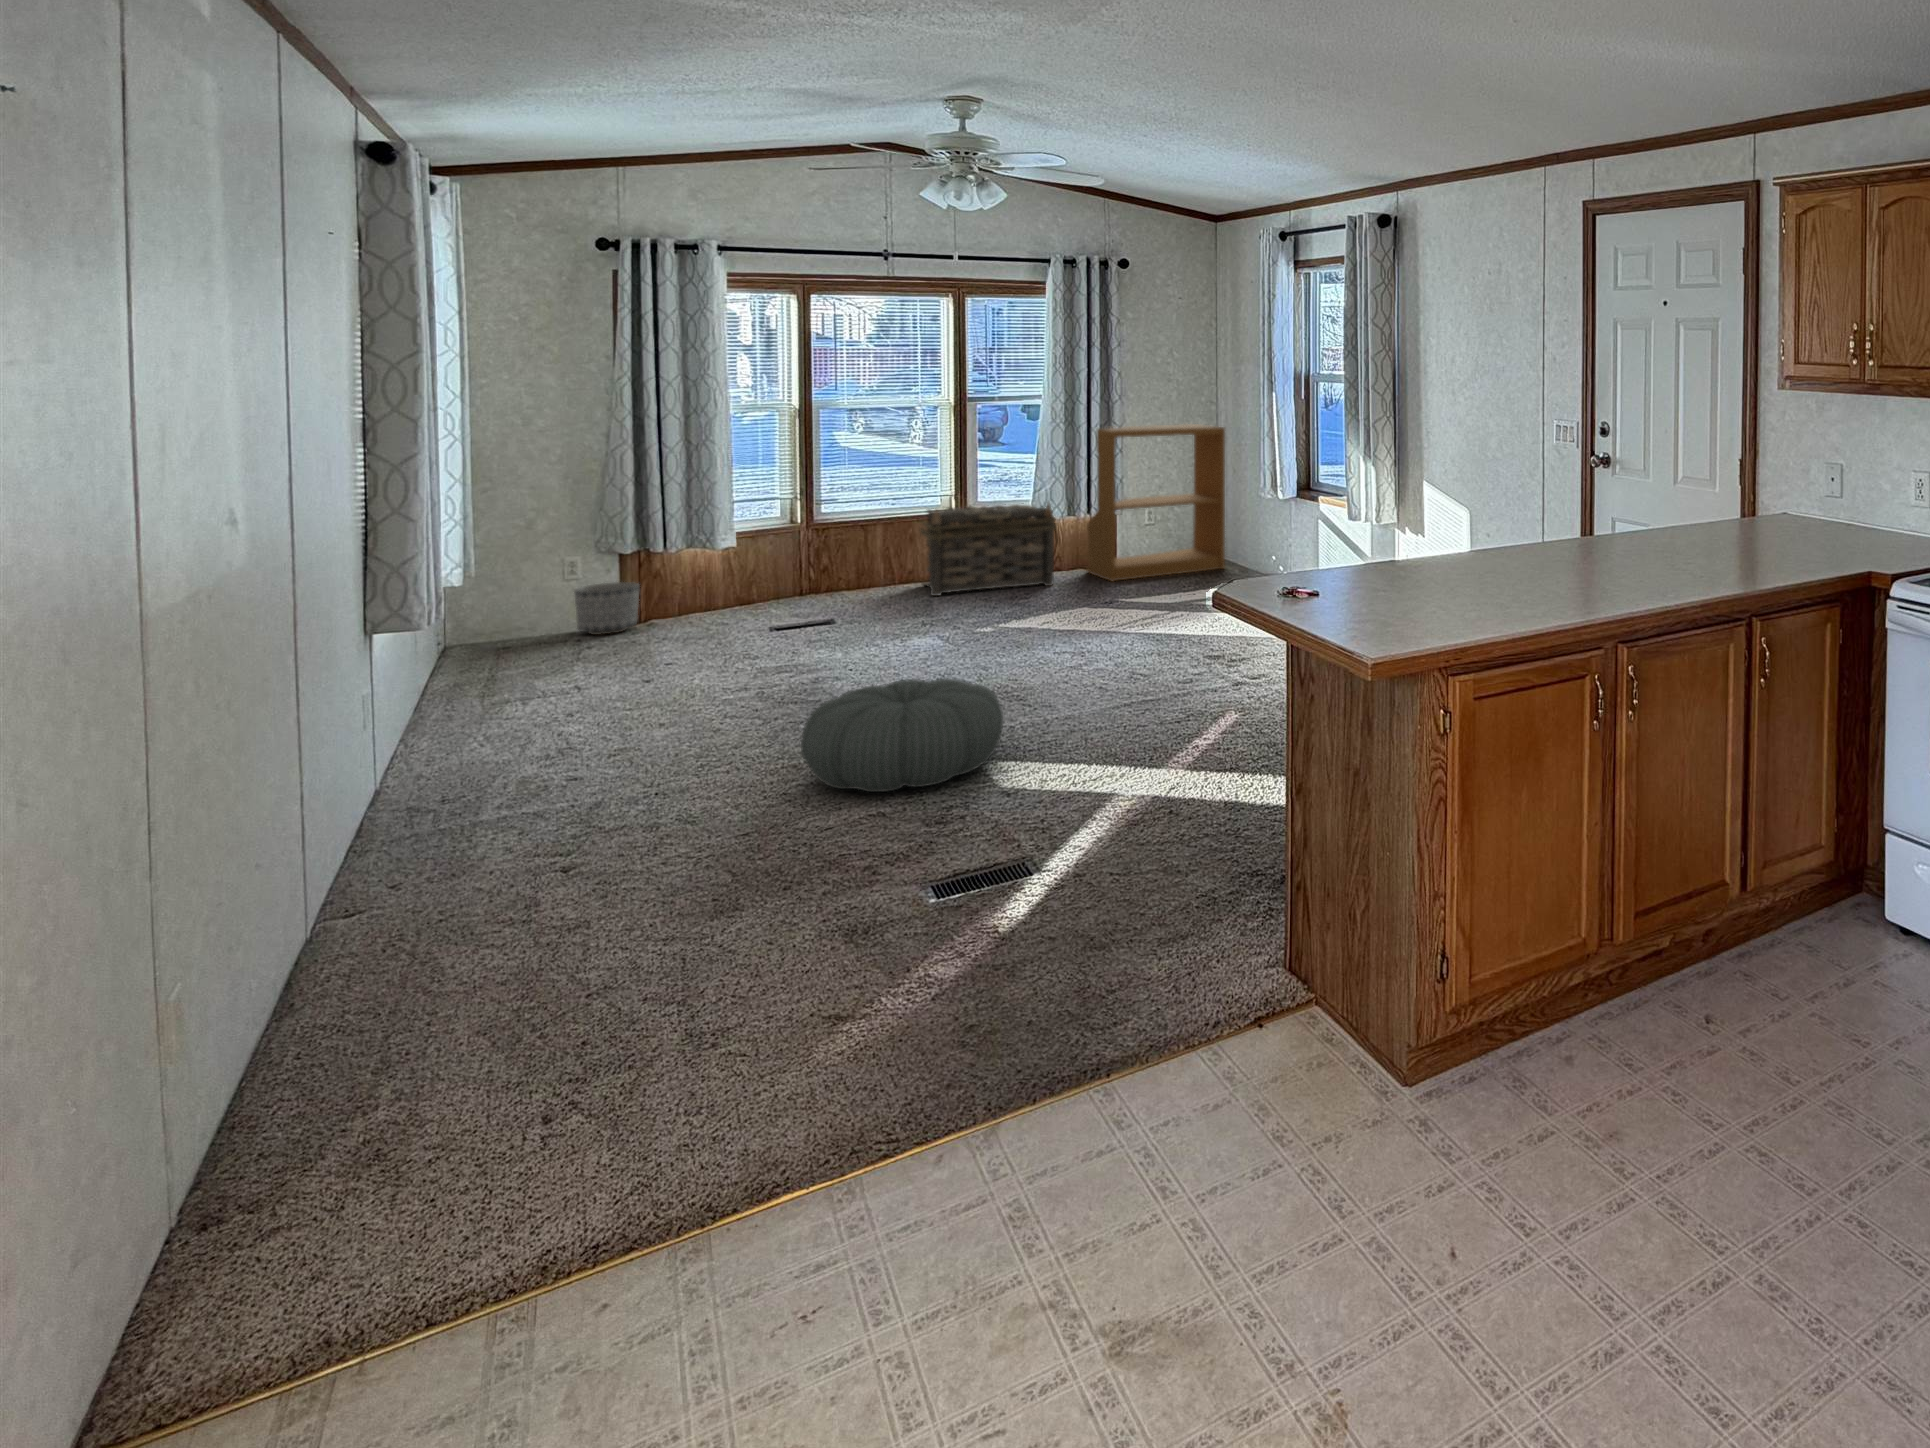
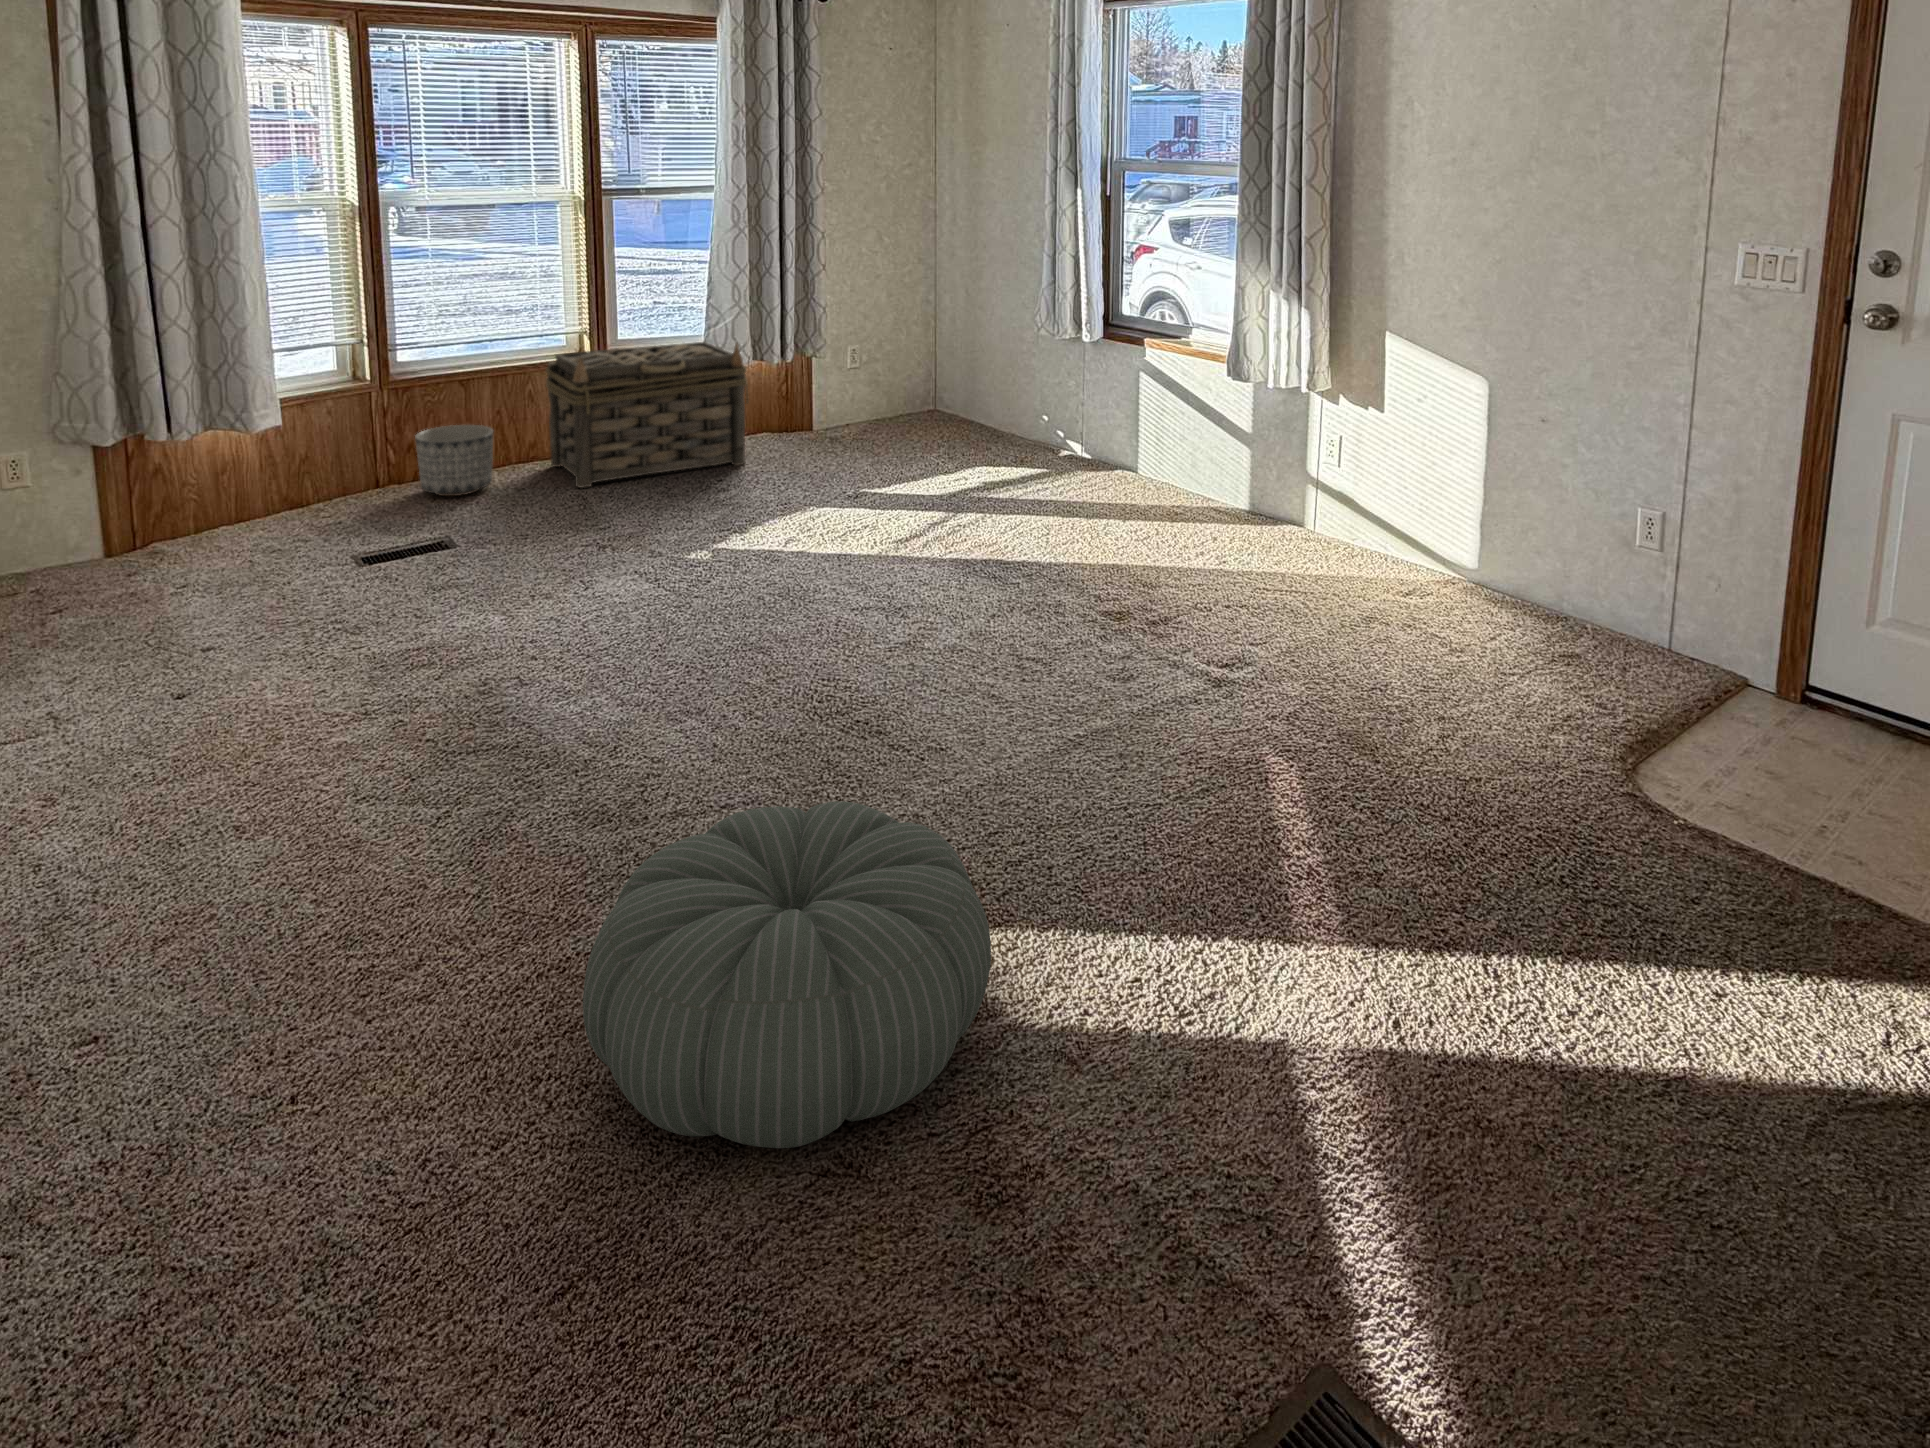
bookshelf: present [1086,424,1225,582] -> none [775,226,969,457]
planter: present [574,582,640,635] -> present [415,425,494,496]

